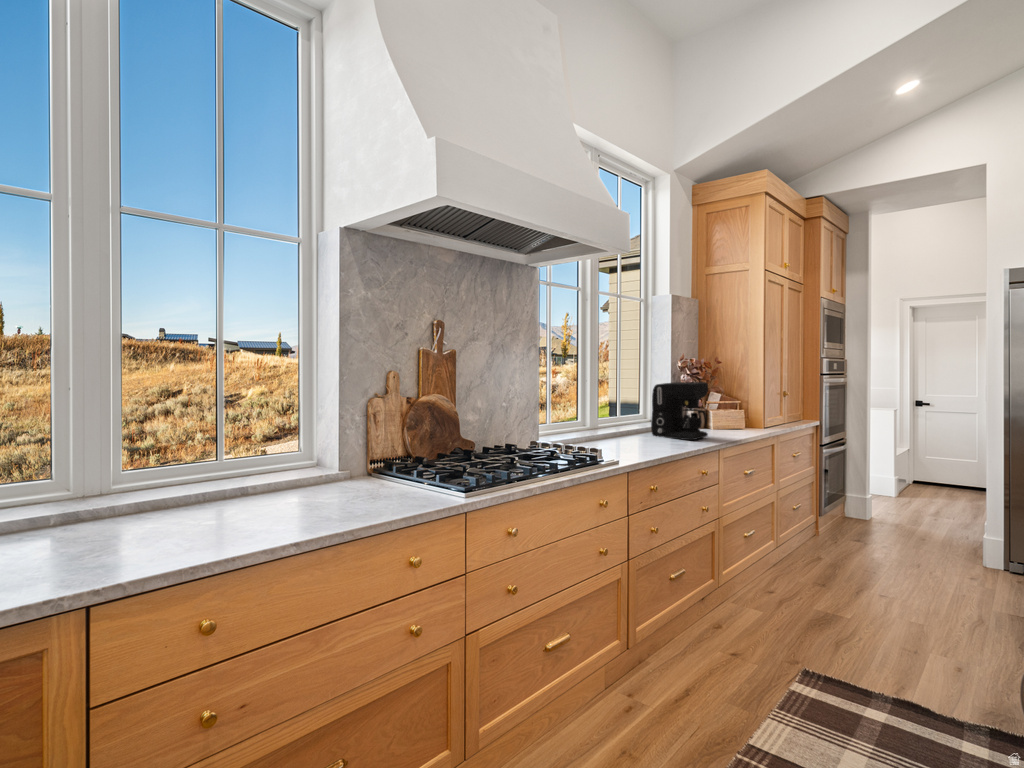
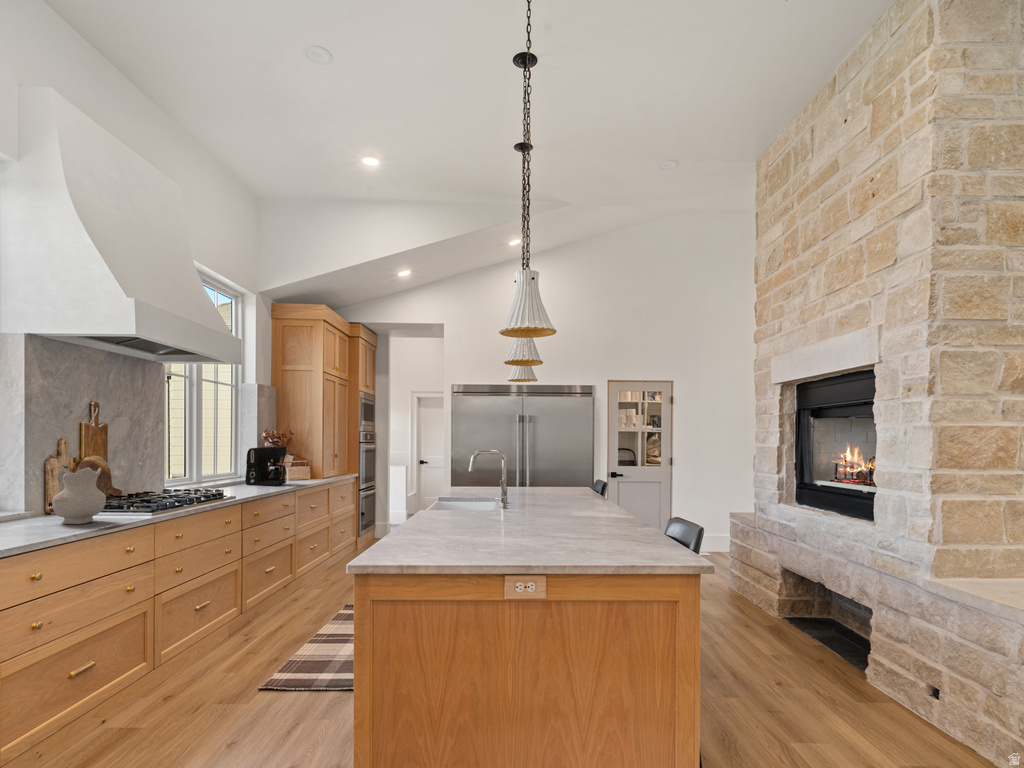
ceramic pitcher: none [335,414,405,508] -> present [52,465,106,524]

